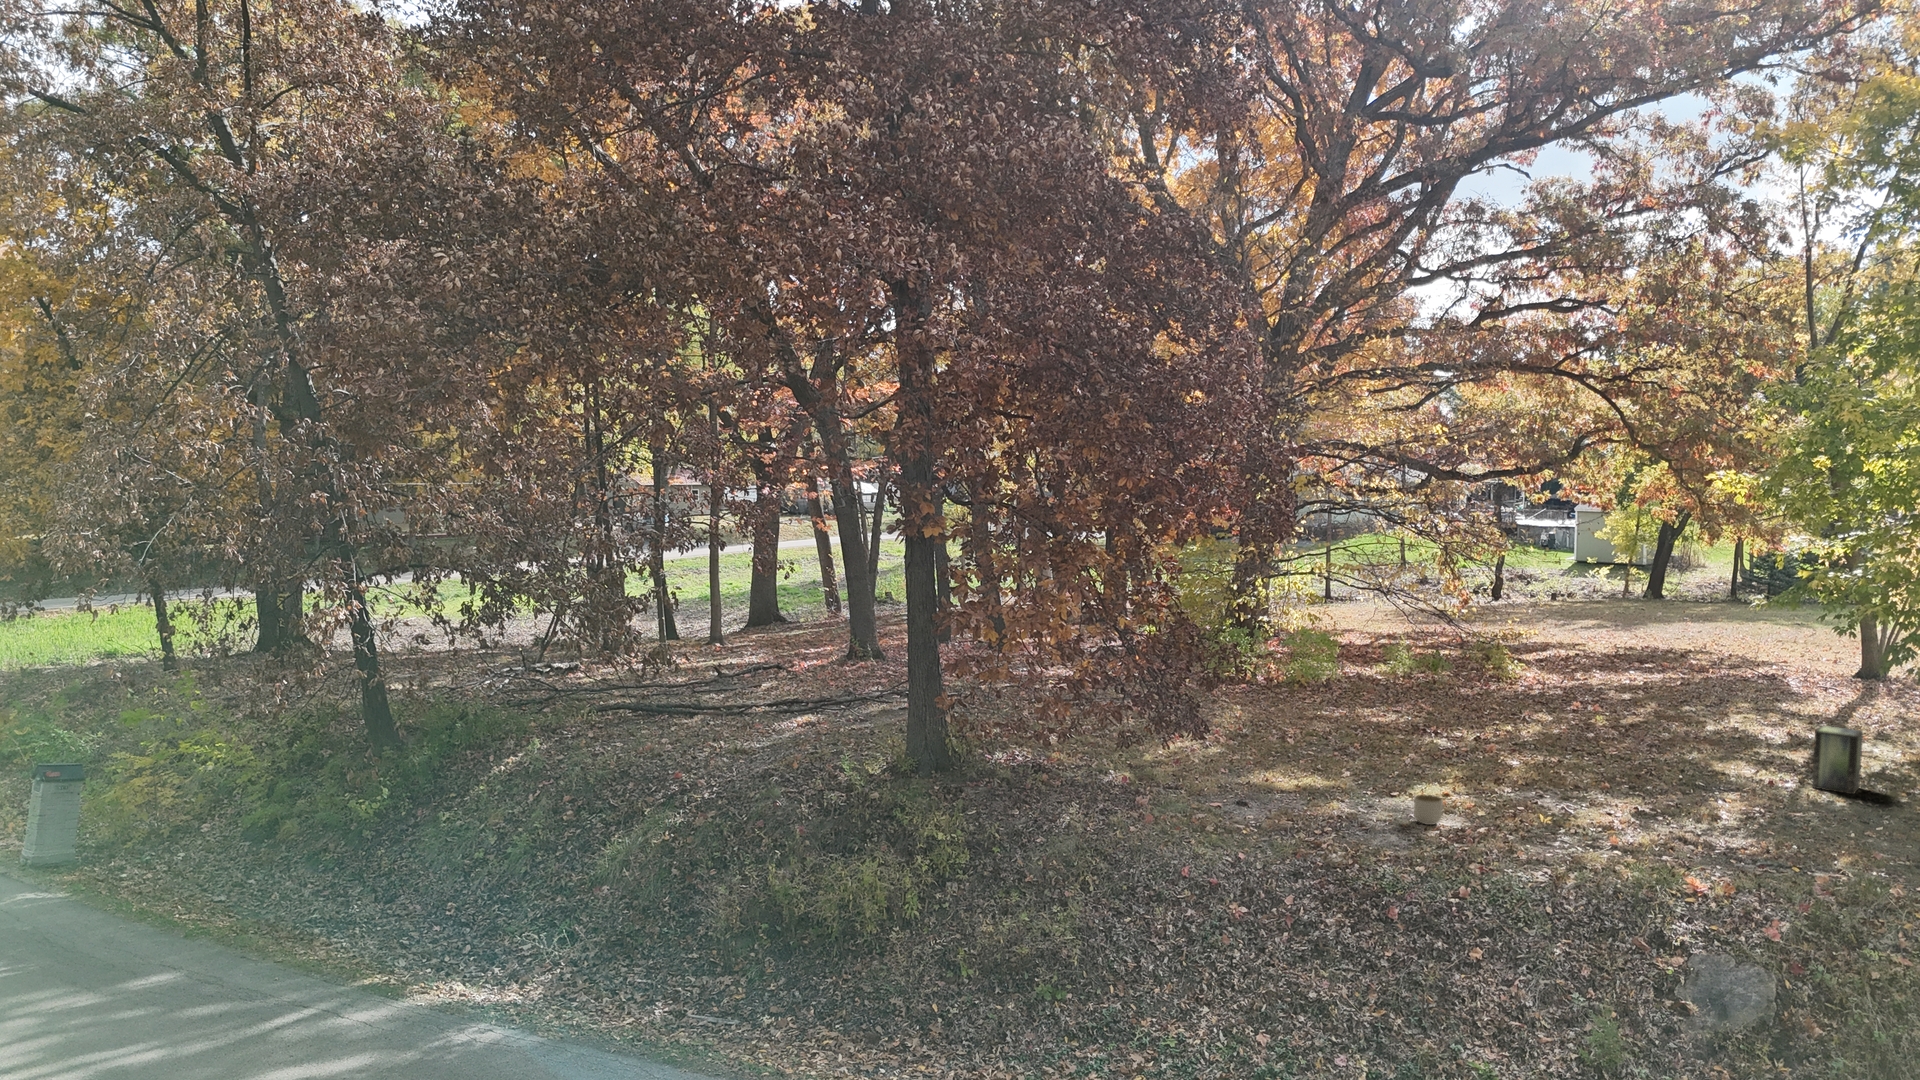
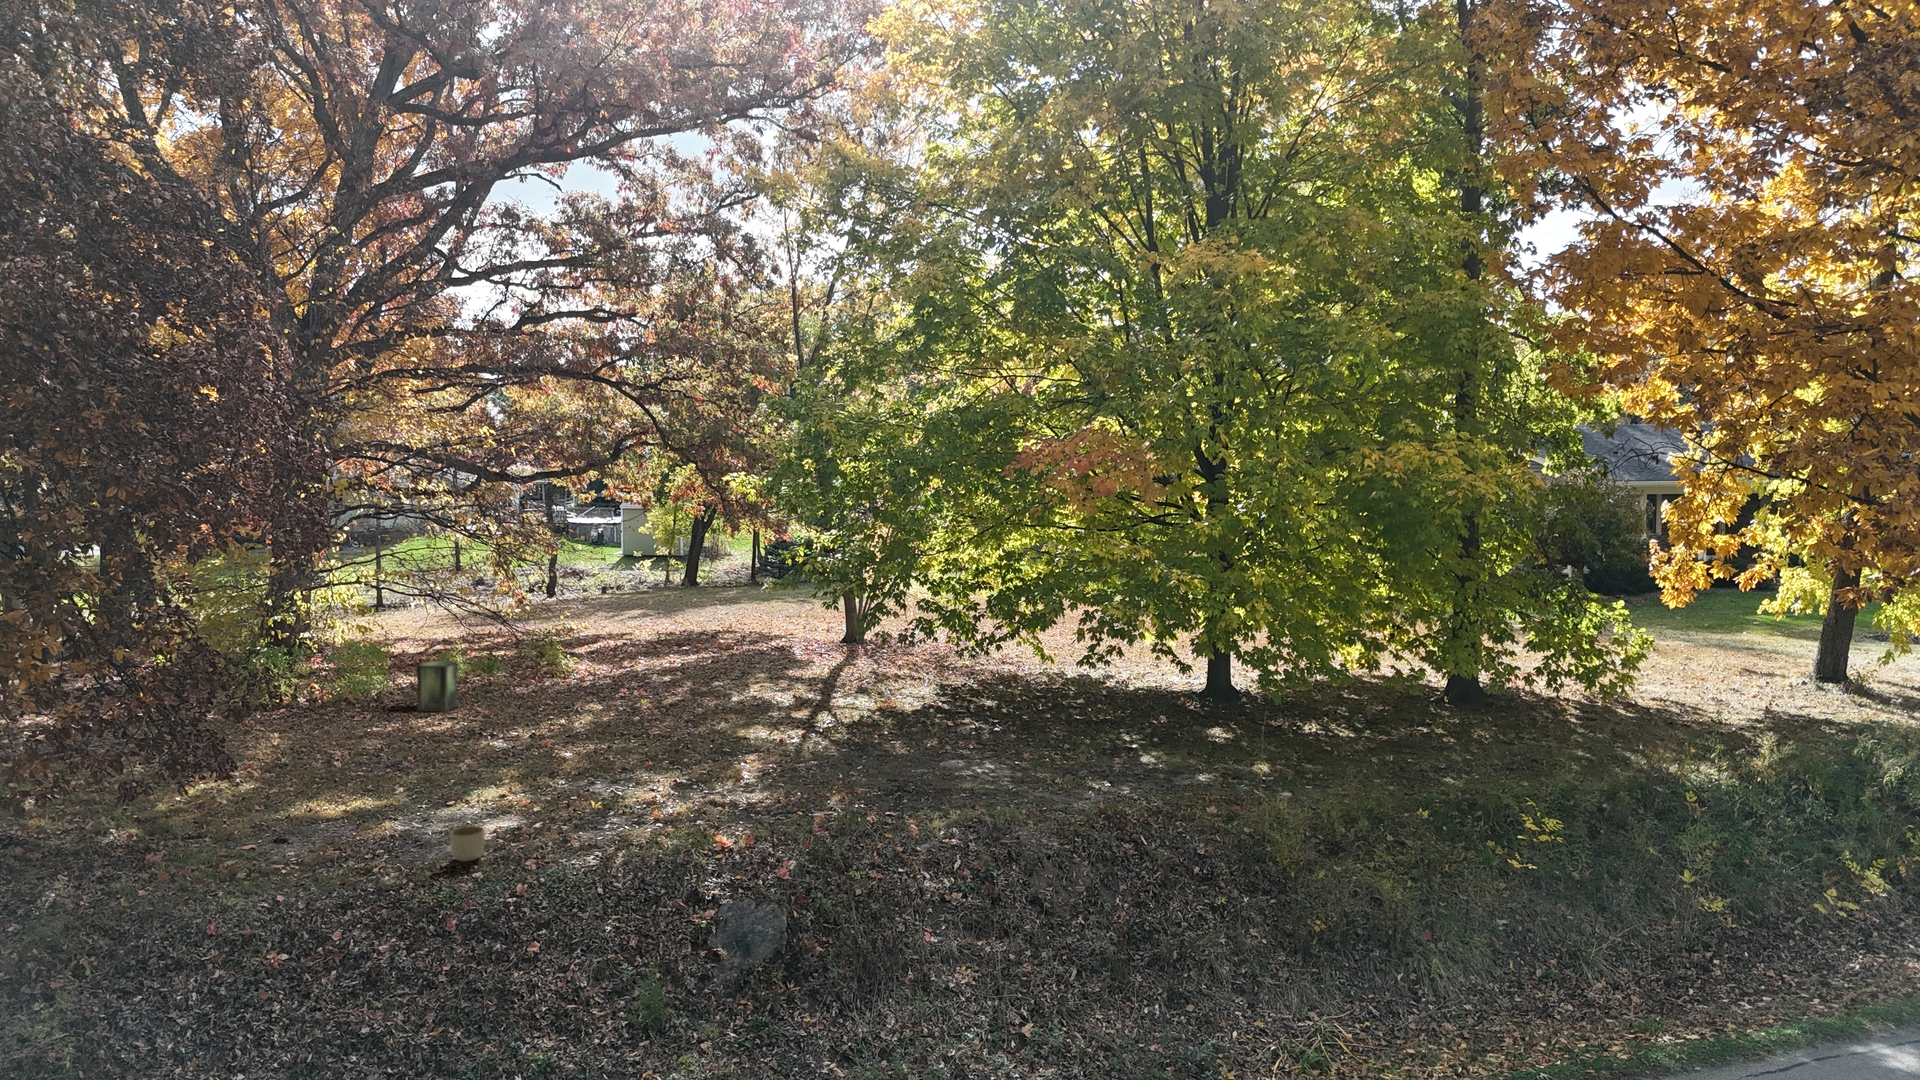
storage box: present [1812,725,1863,794] -> present [417,661,458,712]

